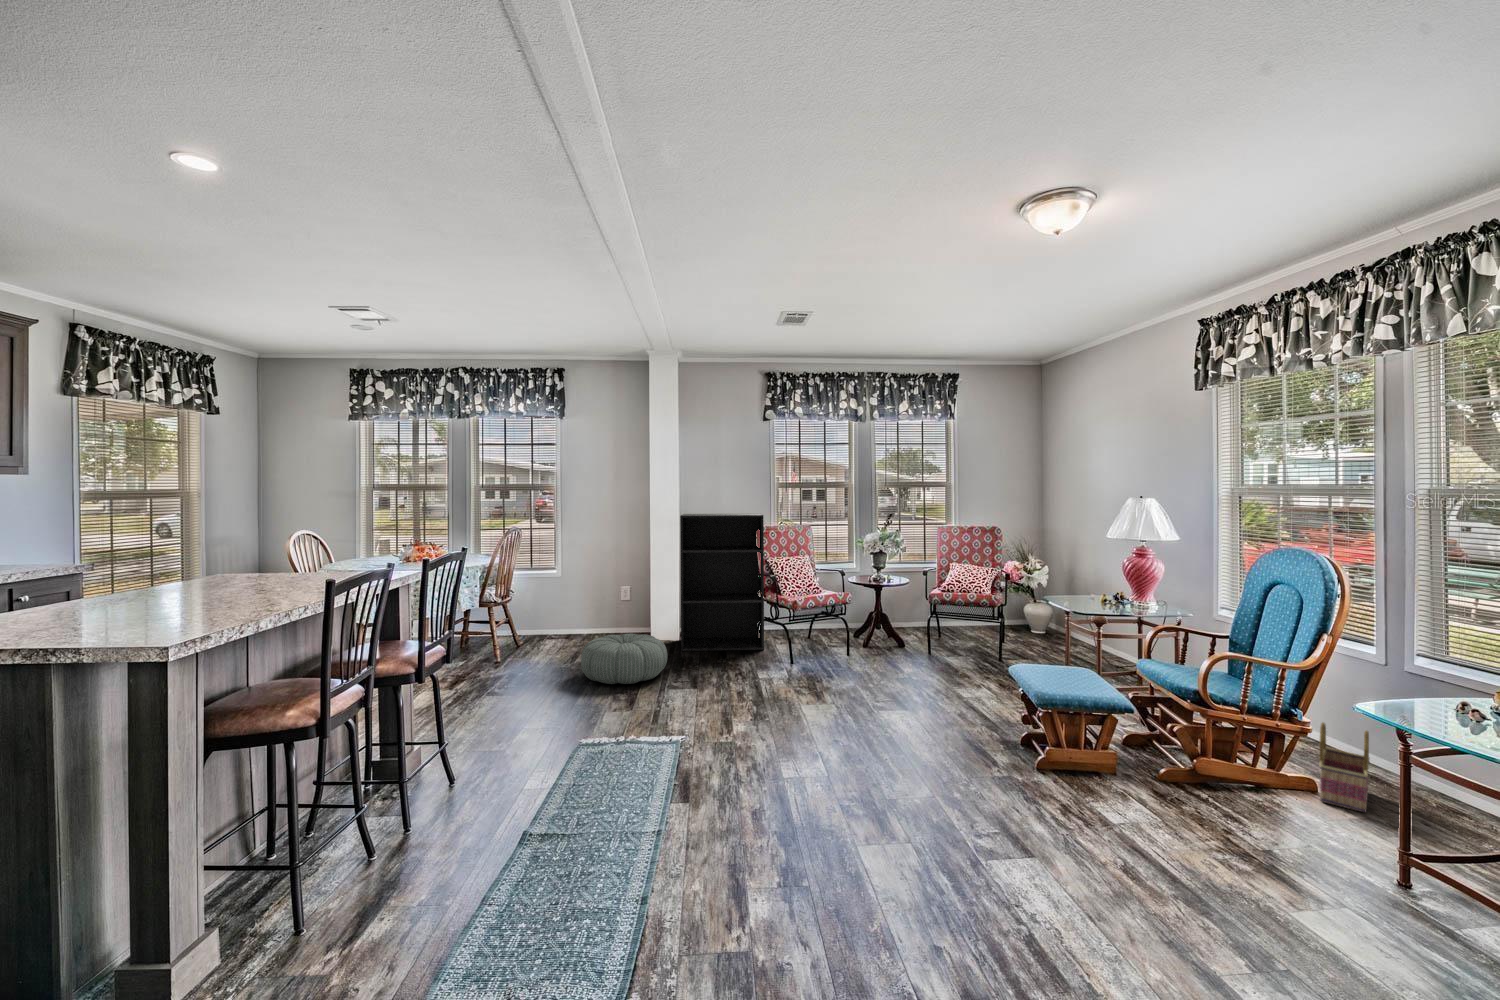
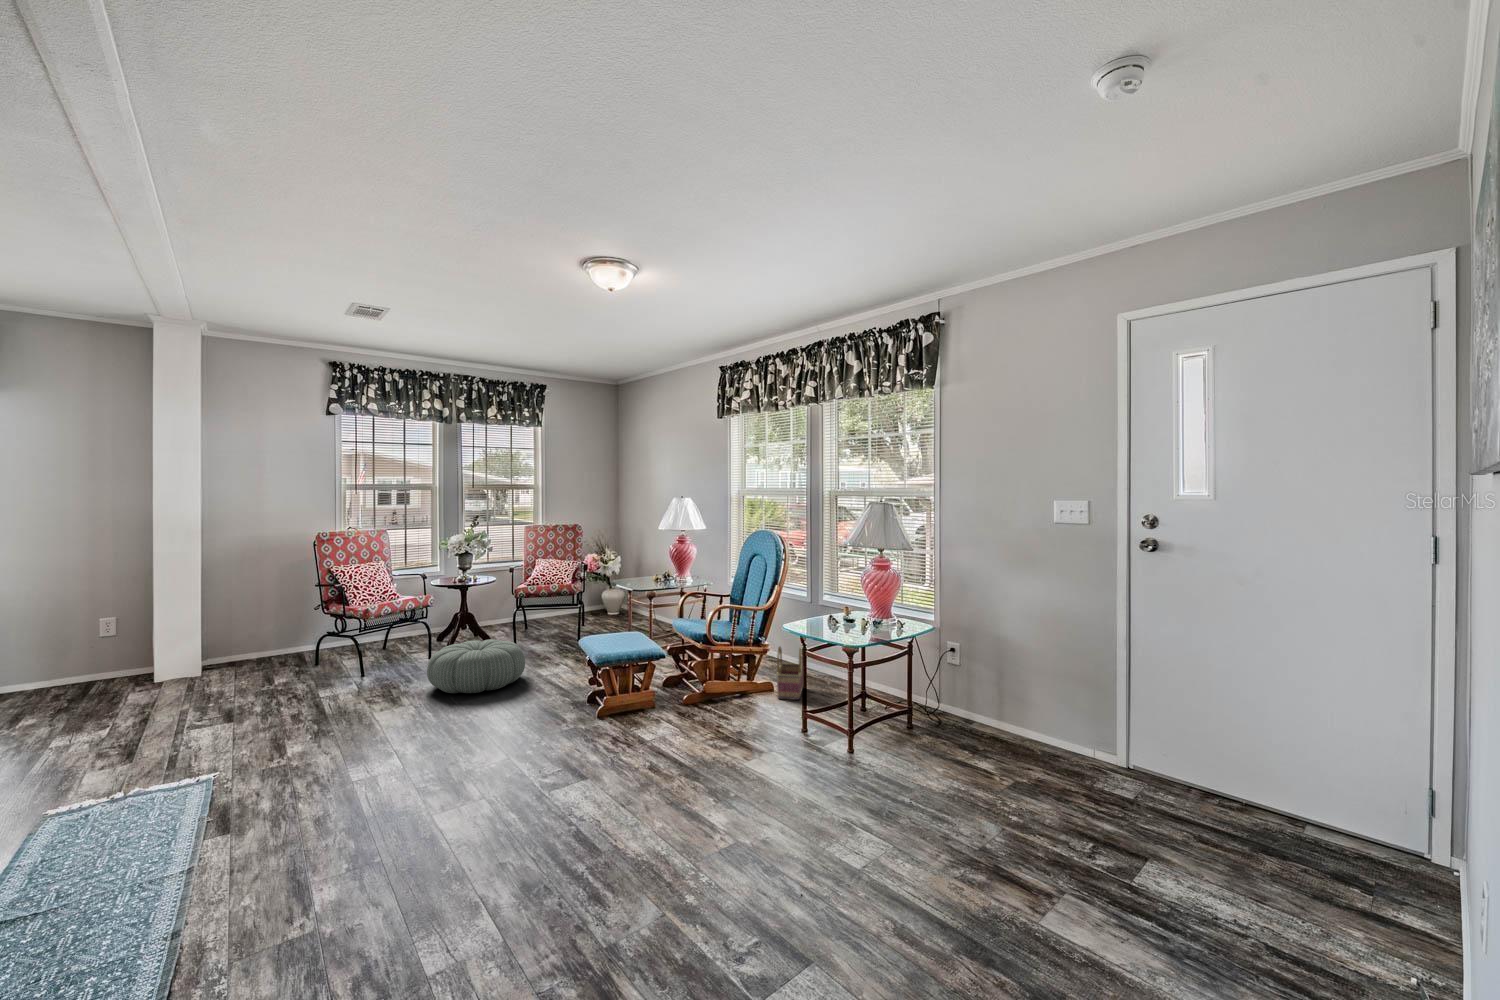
bookshelf: present [680,513,764,651] -> none [208,518,329,682]
pouf: present [581,633,667,684] -> present [427,639,525,693]

